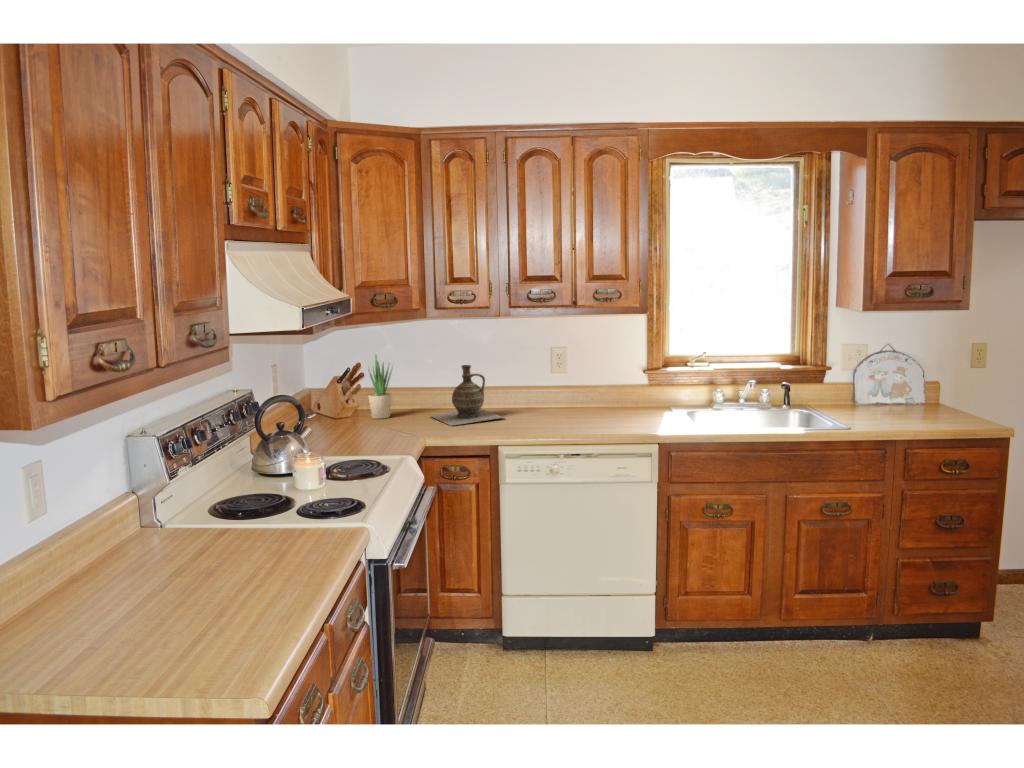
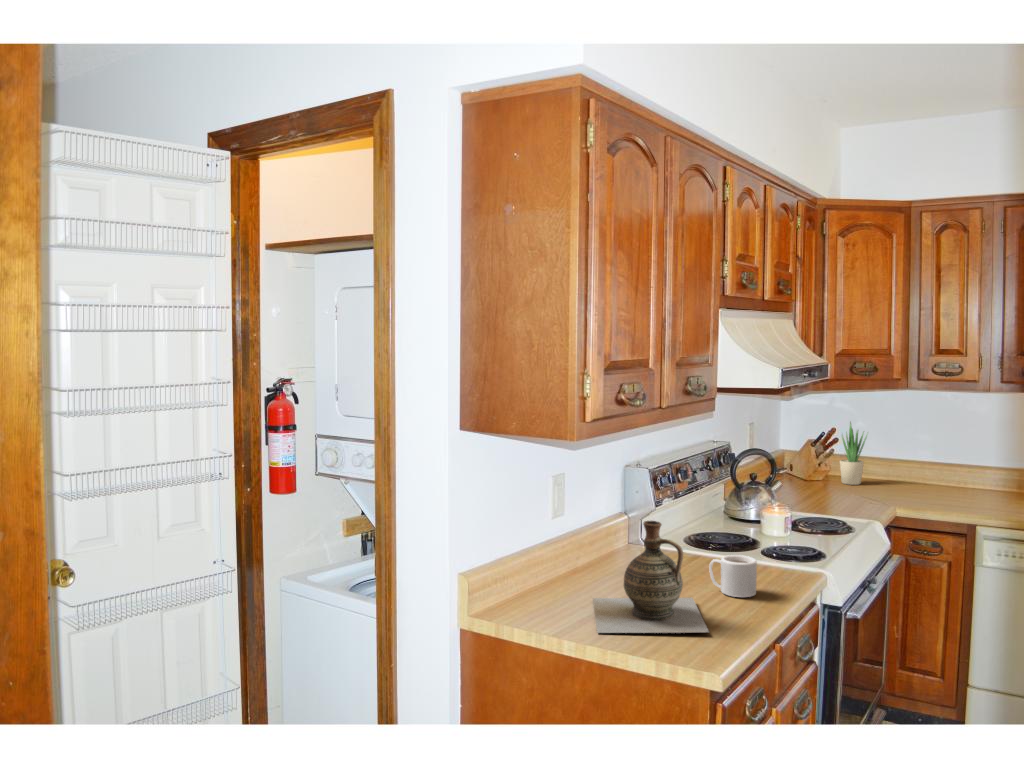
ceramic jug: present [431,365,503,426] -> present [593,521,709,633]
mug: none [239,528,296,578] -> present [709,555,757,597]

